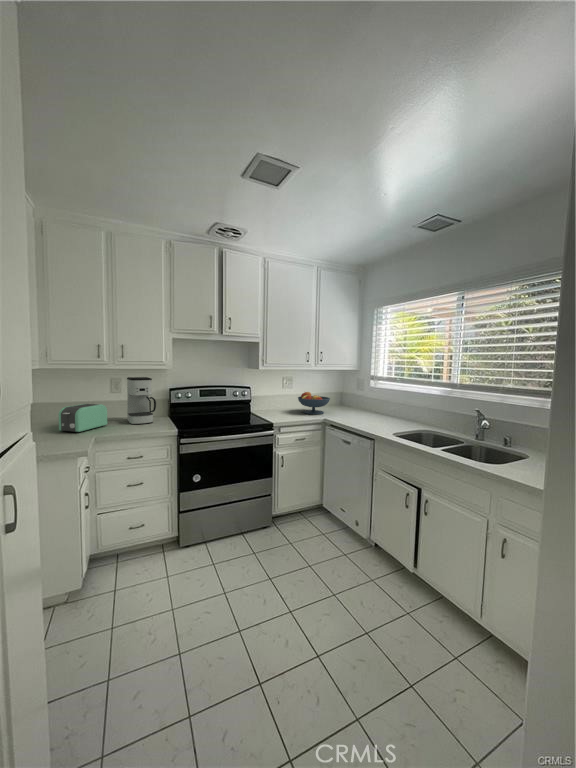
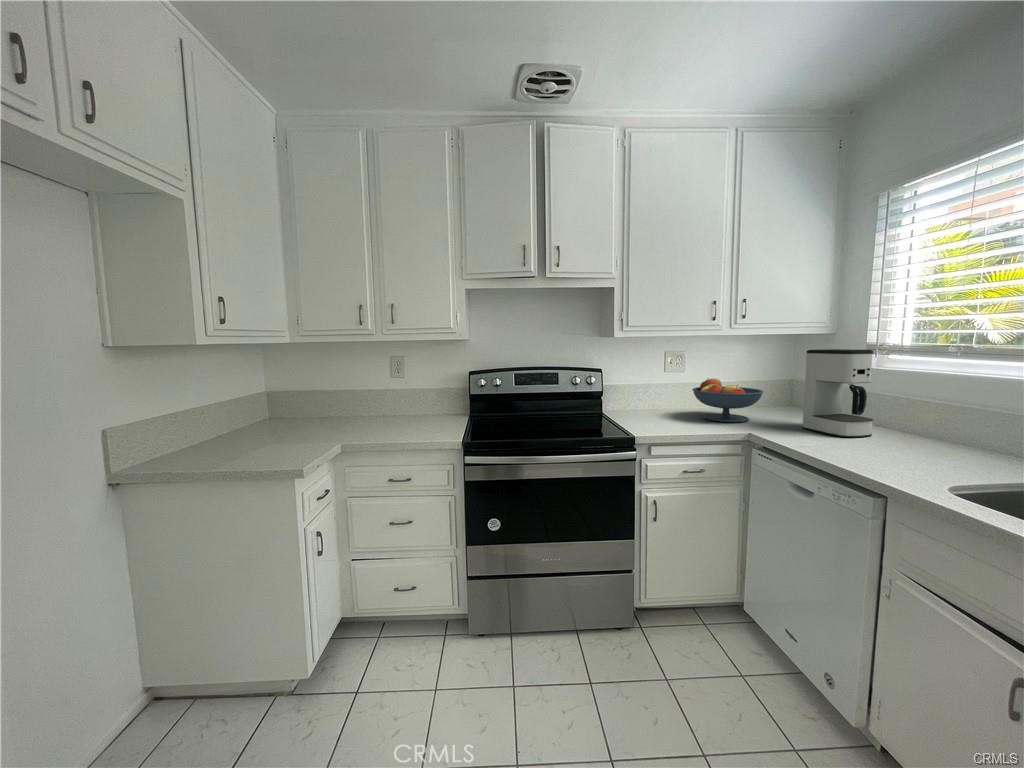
coffee maker: present [127,377,156,424] -> present [802,349,873,437]
toaster: present [59,404,107,432] -> none [302,393,371,436]

